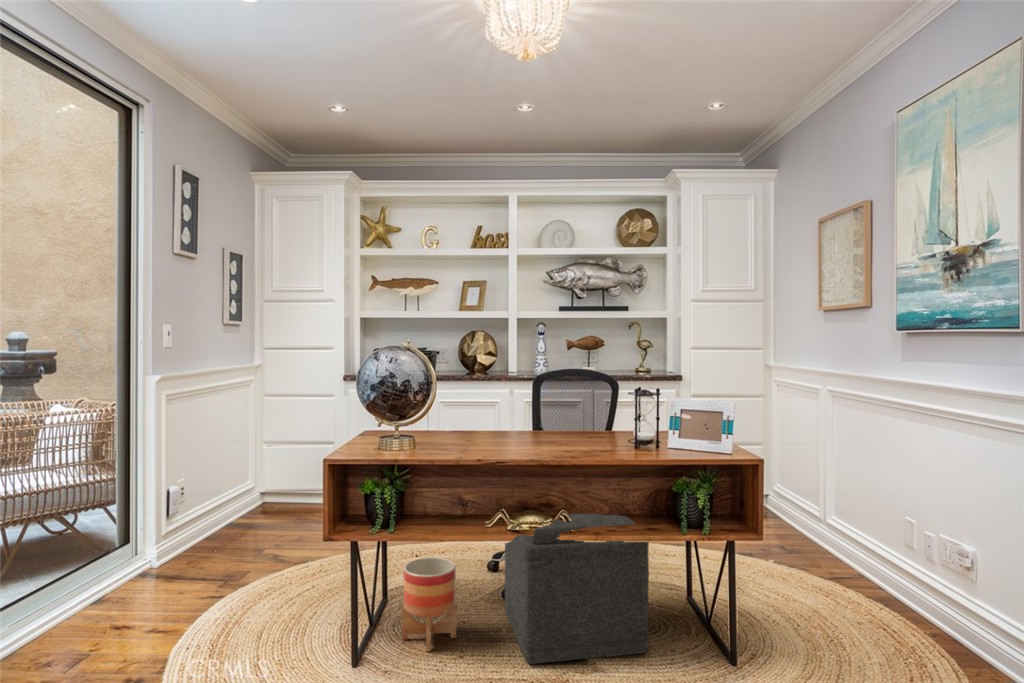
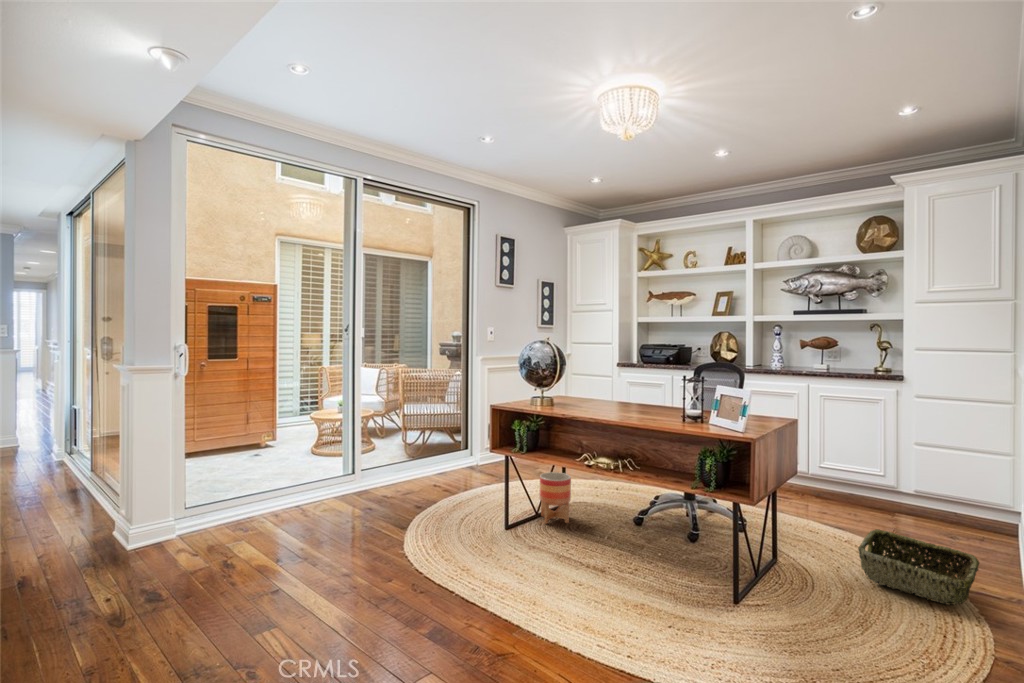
ottoman: present [505,514,649,664] -> none [583,449,688,562]
woven basket: none [778,534,896,596] -> present [858,529,979,605]

